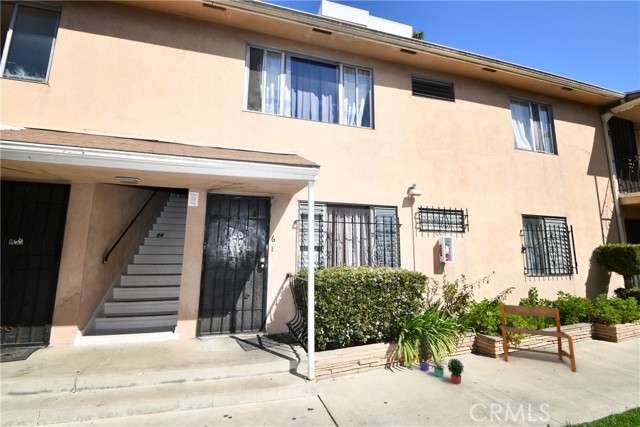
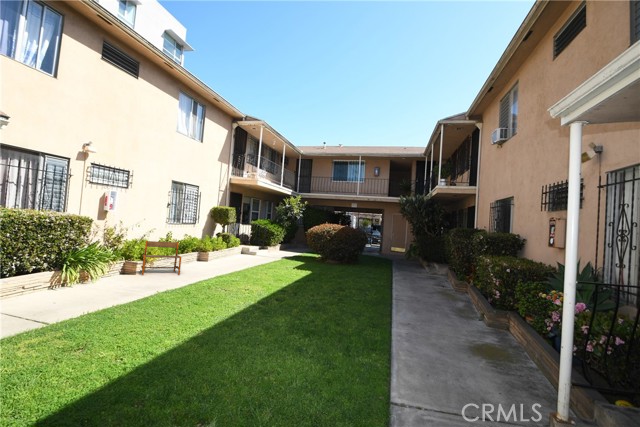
potted plant: present [418,333,464,384] -> none [79,260,116,288]

